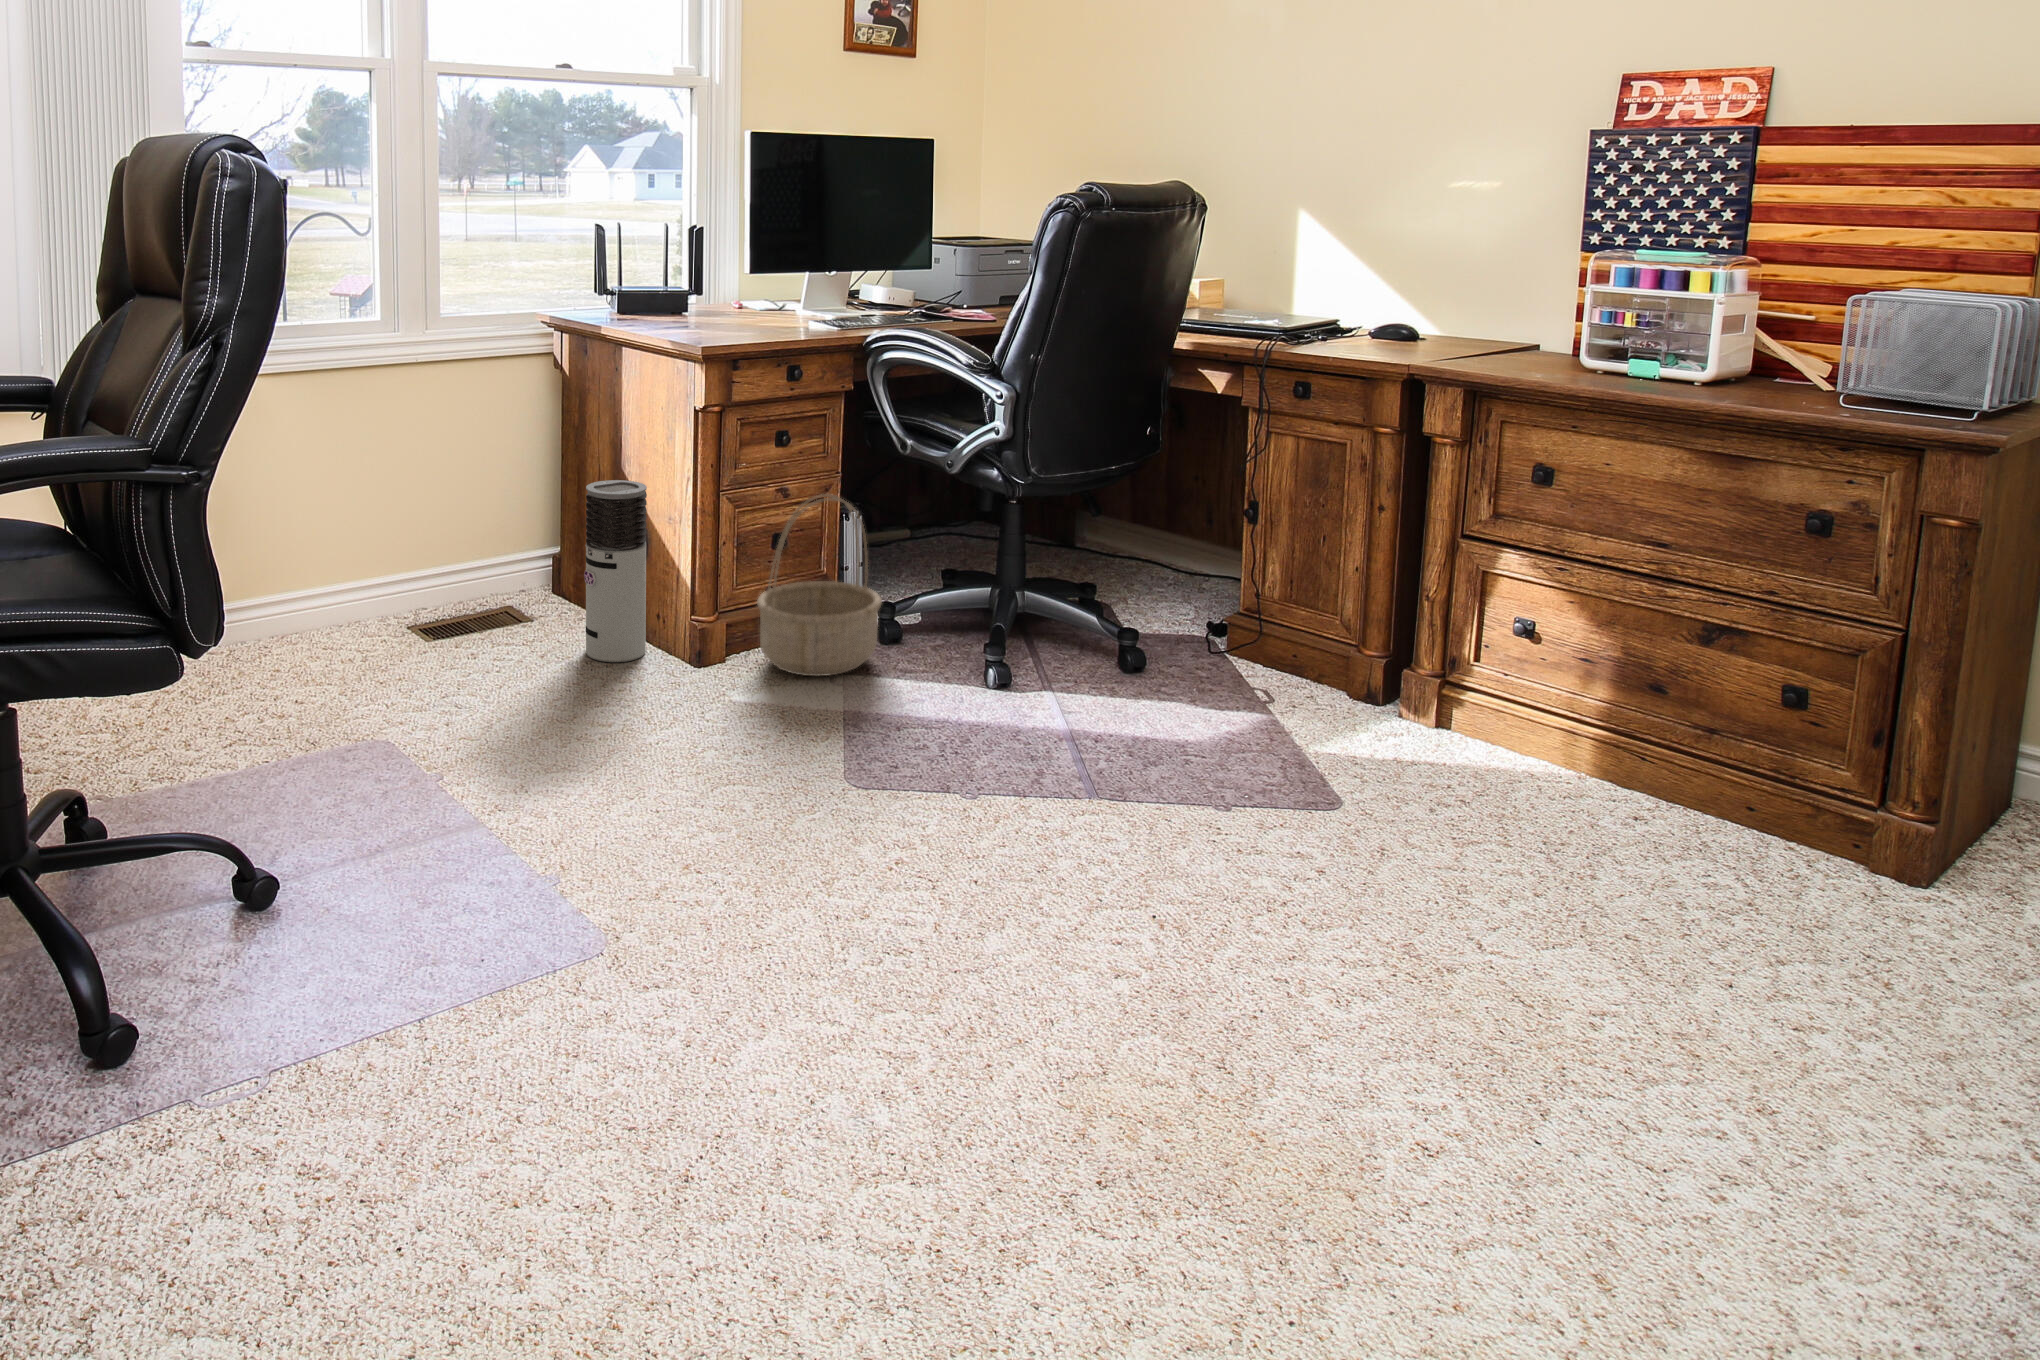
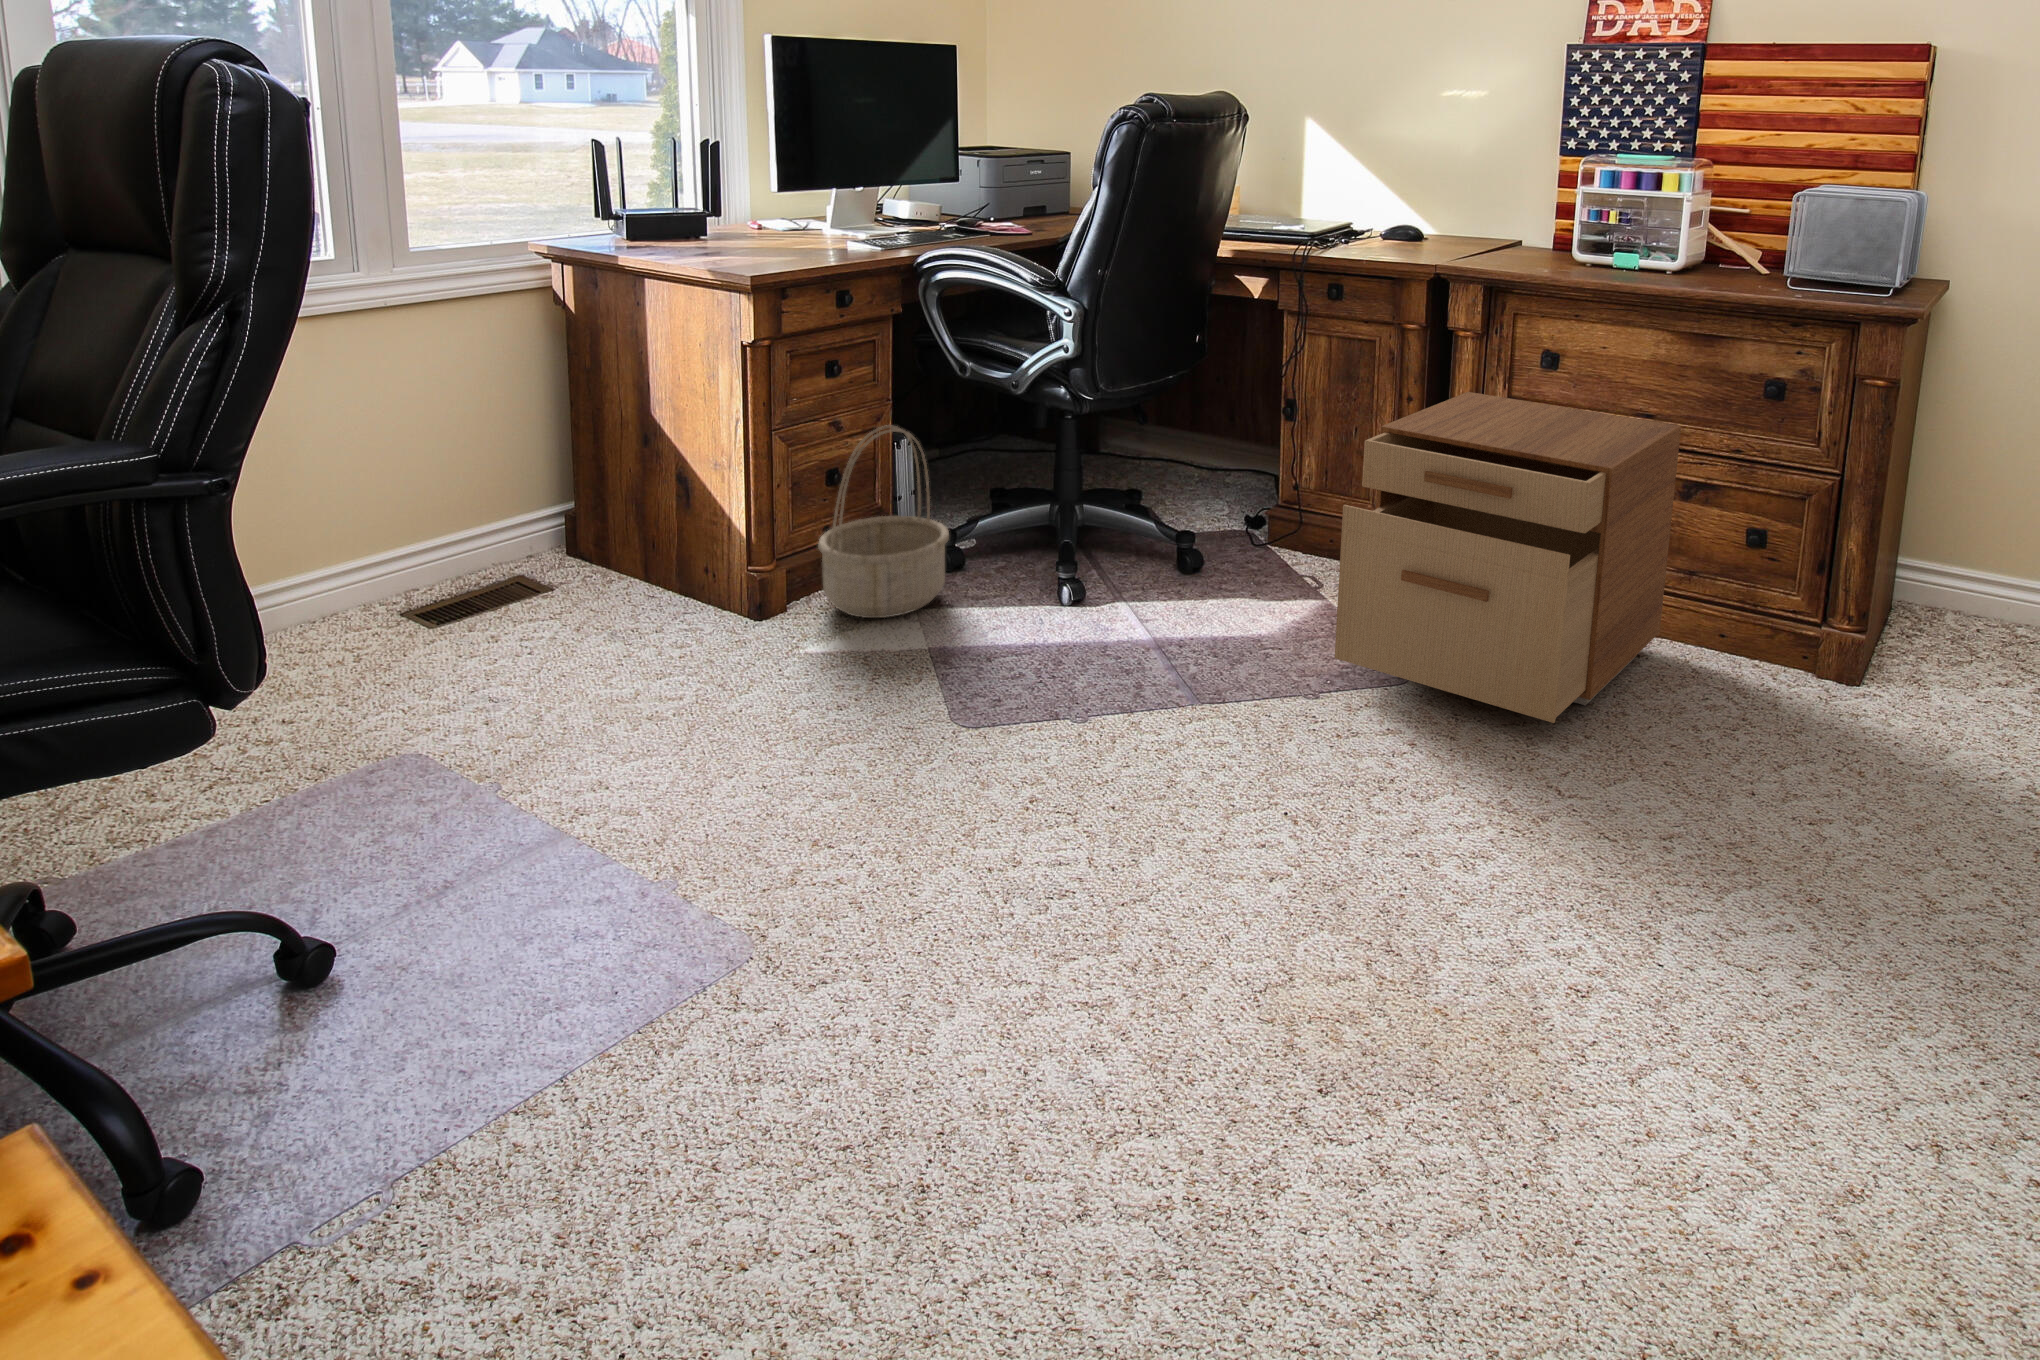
air purifier: present [584,480,647,662] -> none [616,427,694,629]
filing cabinet: none [1251,503,1689,868] -> present [1335,392,1681,723]

